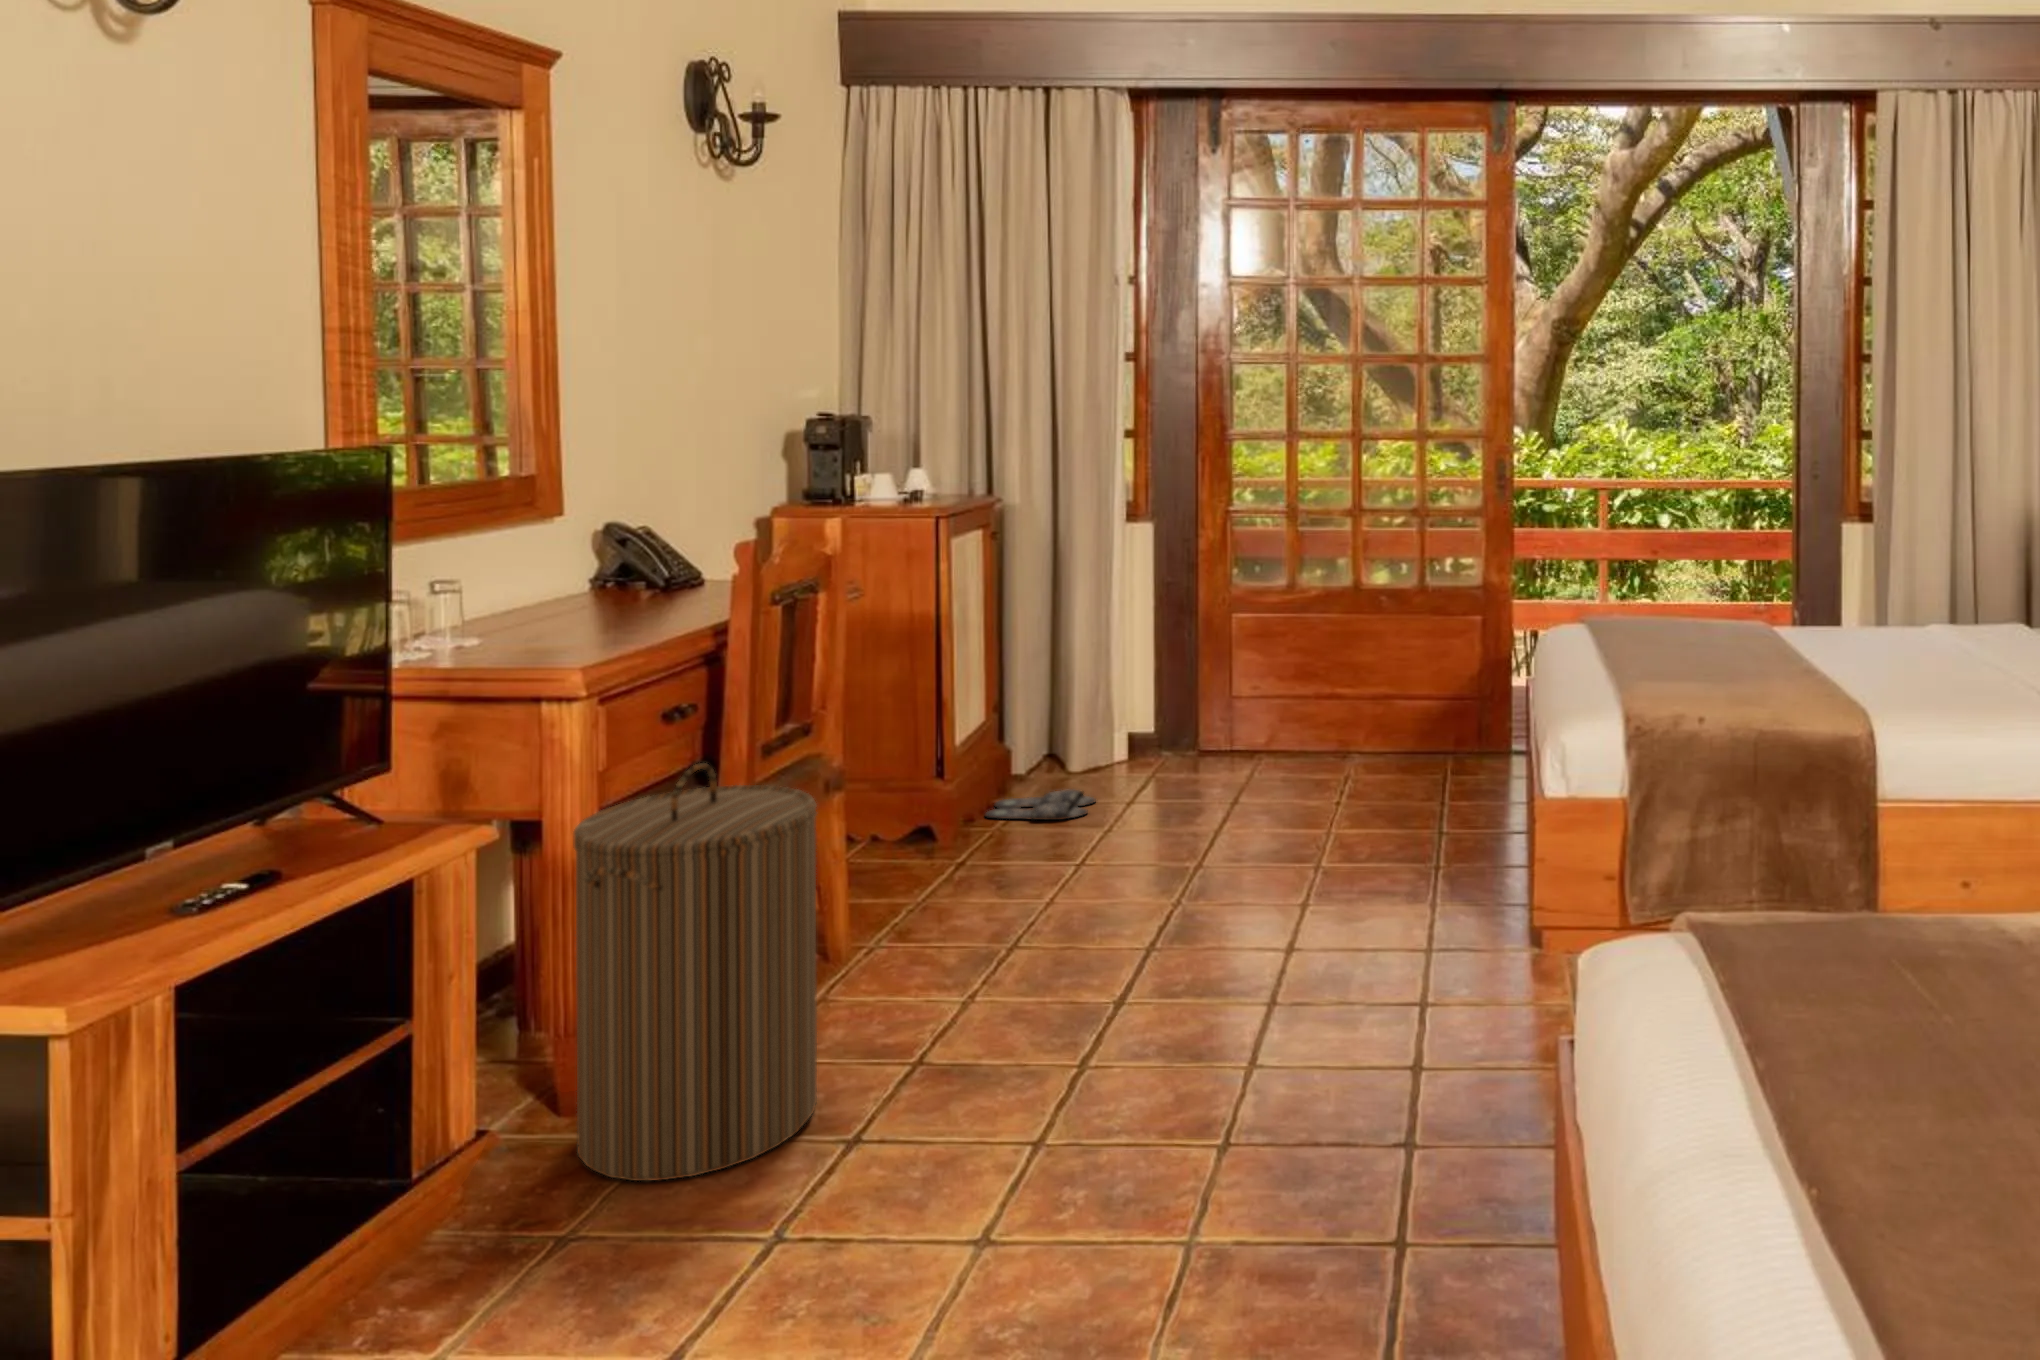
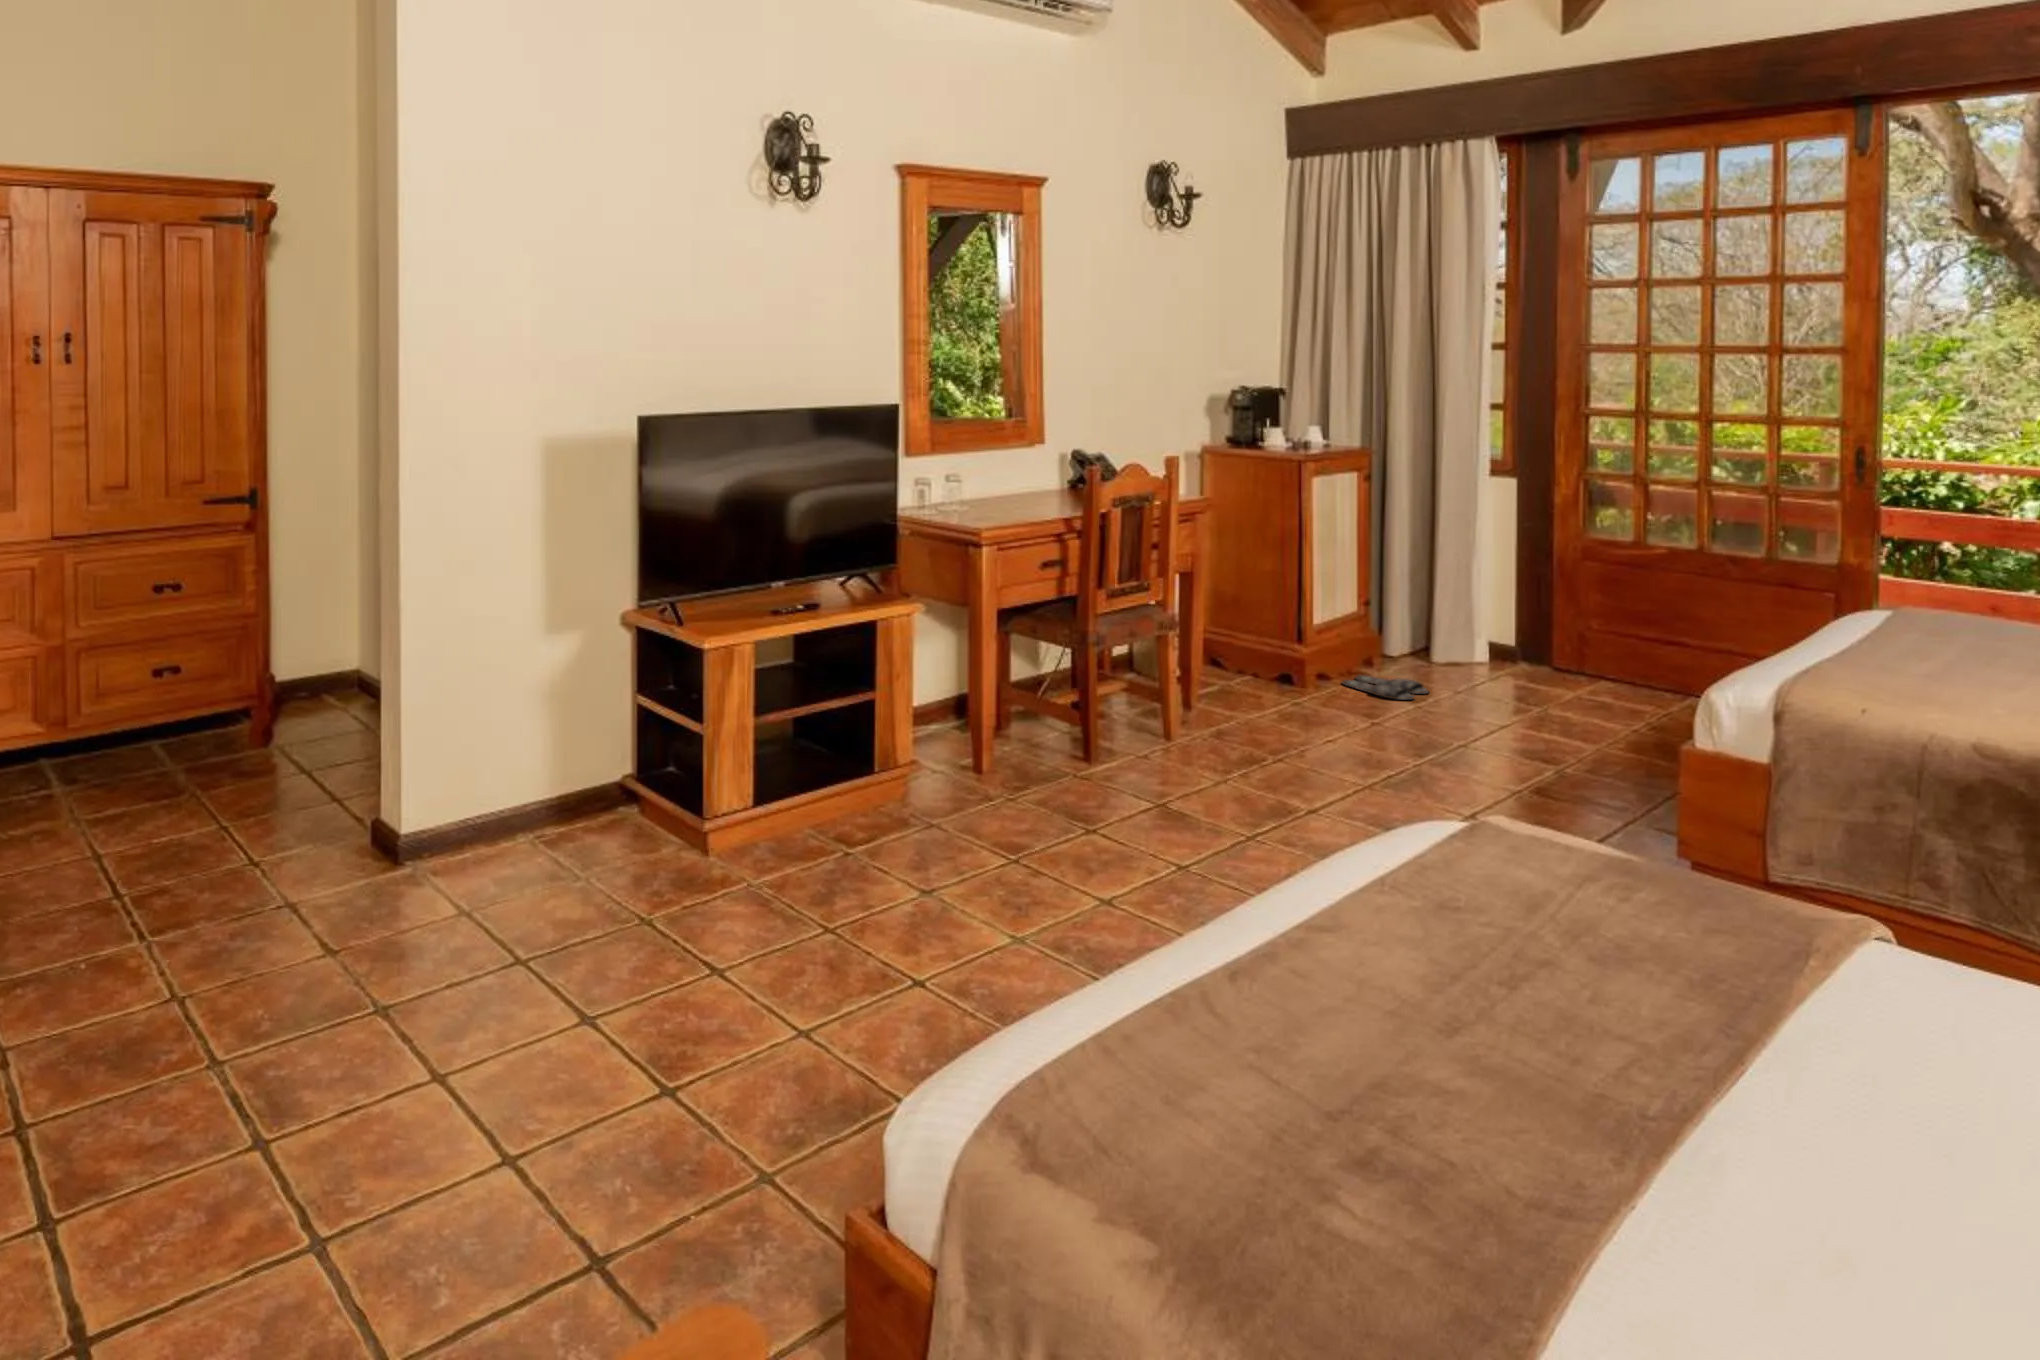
laundry hamper: present [573,763,817,1181] -> none [967,594,1098,819]

